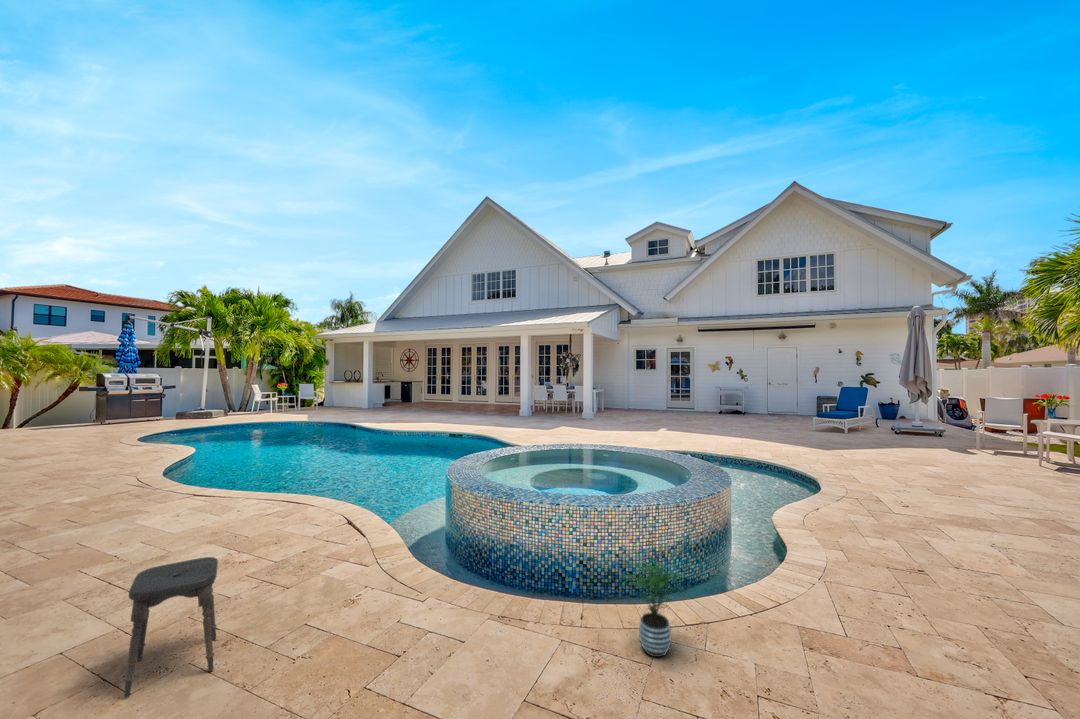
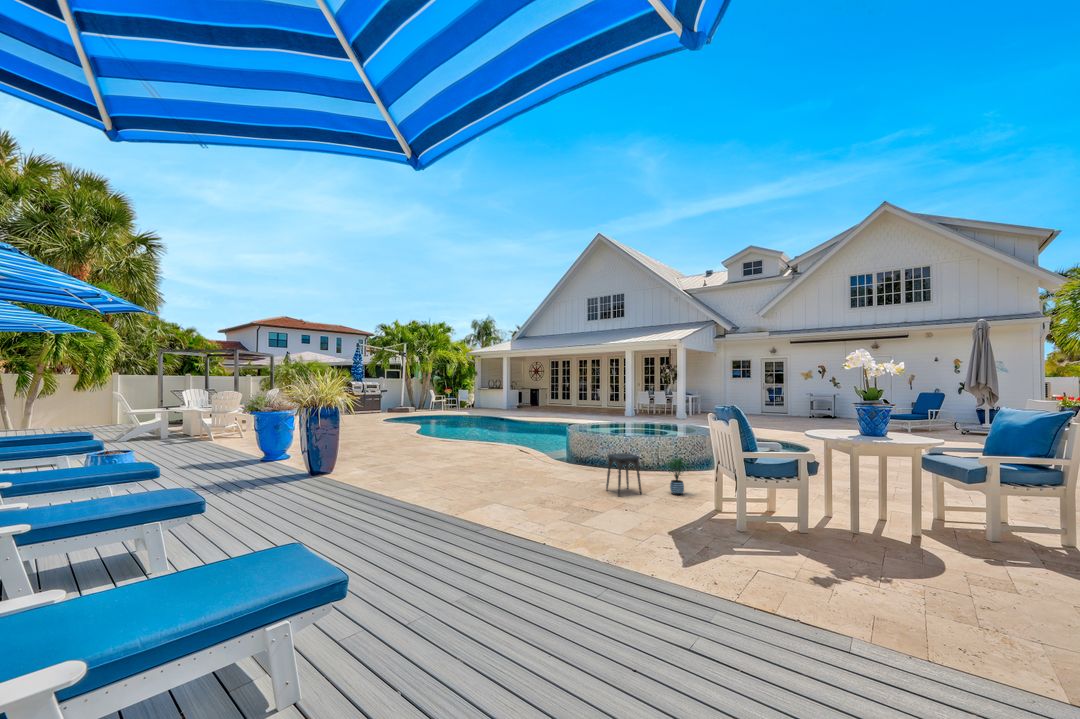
stool: present [124,557,218,698] -> present [606,453,642,496]

